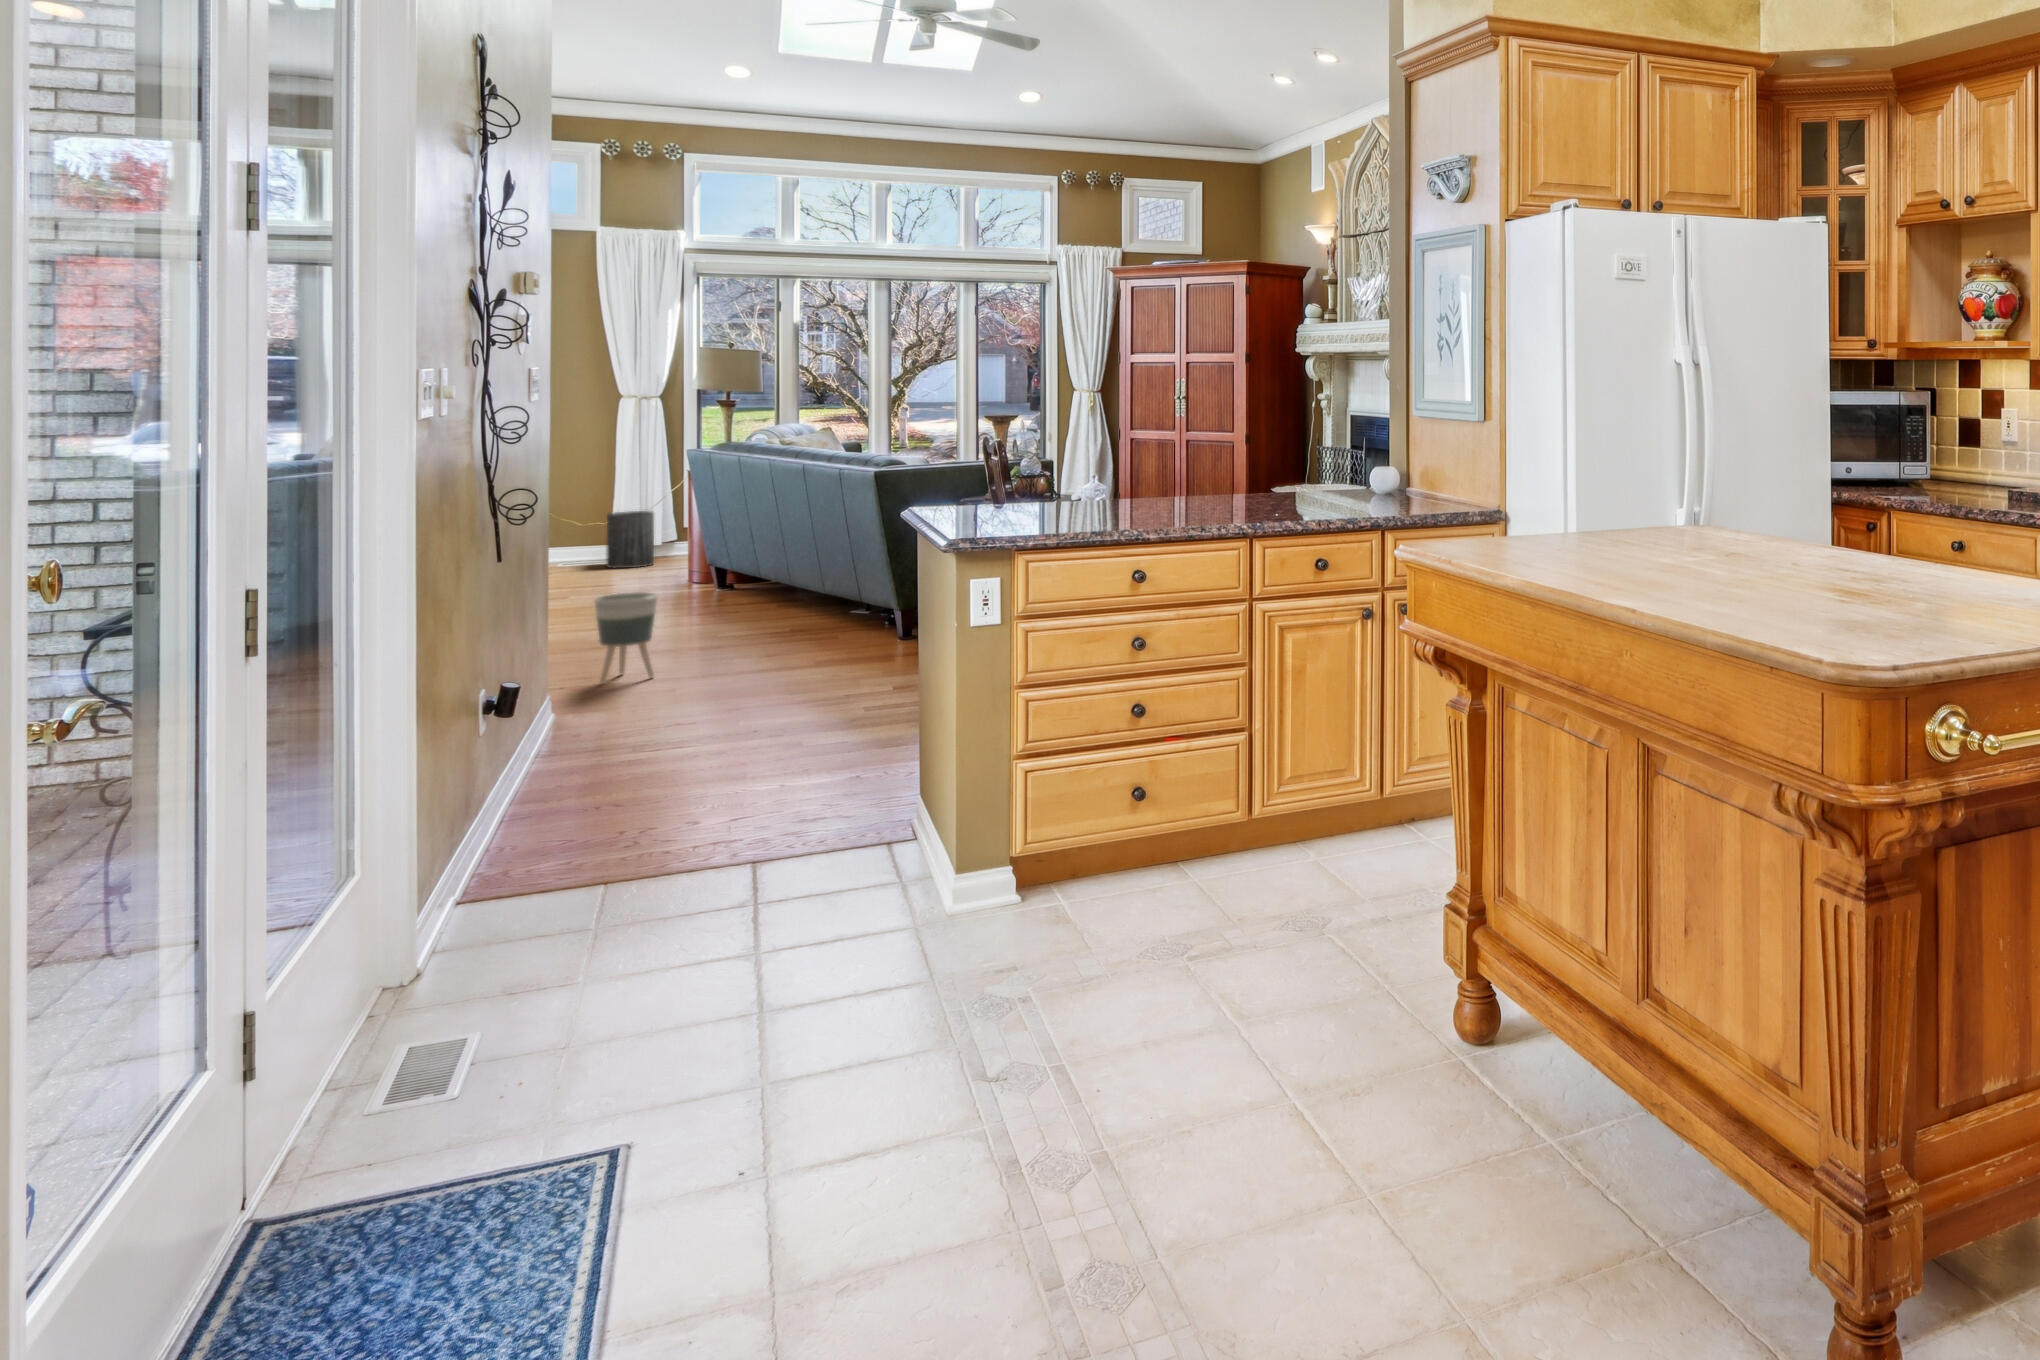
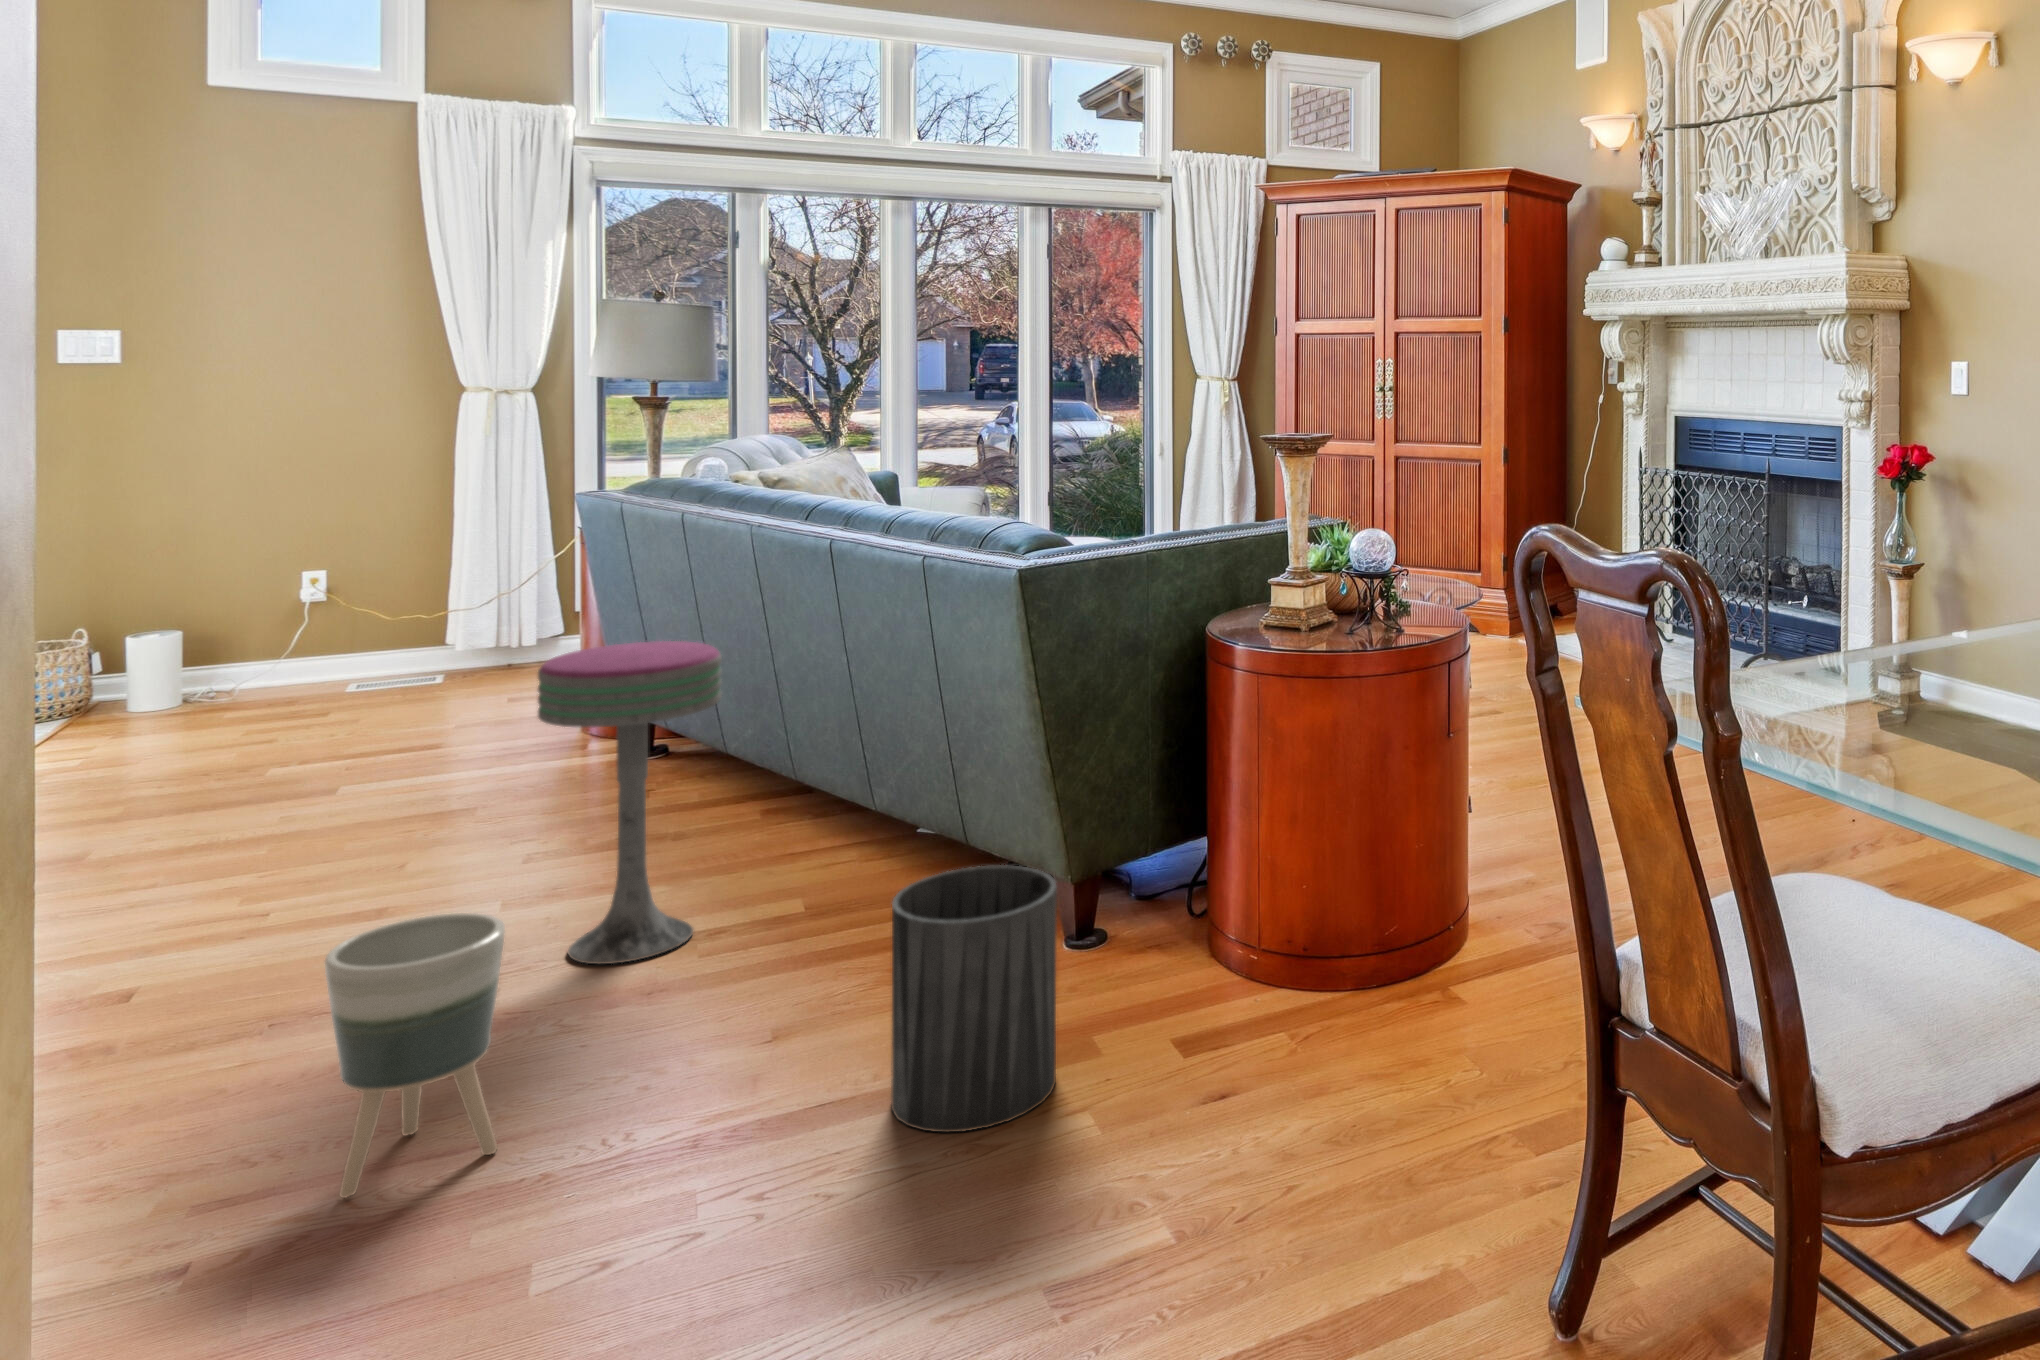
bar stool: none [668,508,748,644] -> present [538,641,722,964]
trash can: present [606,511,654,568] -> present [891,865,1057,1132]

